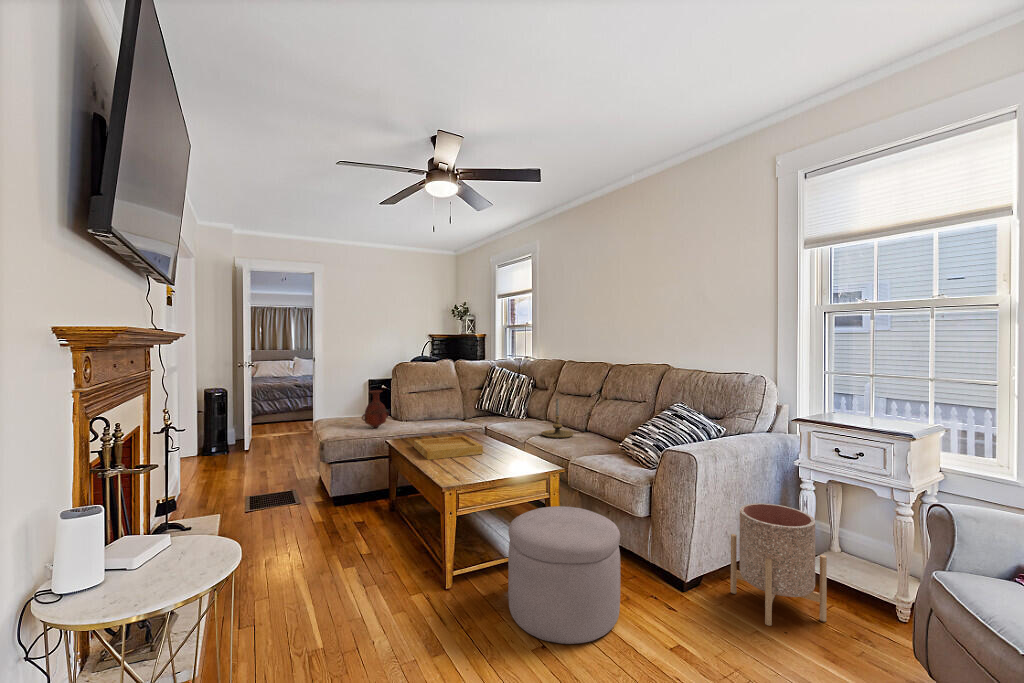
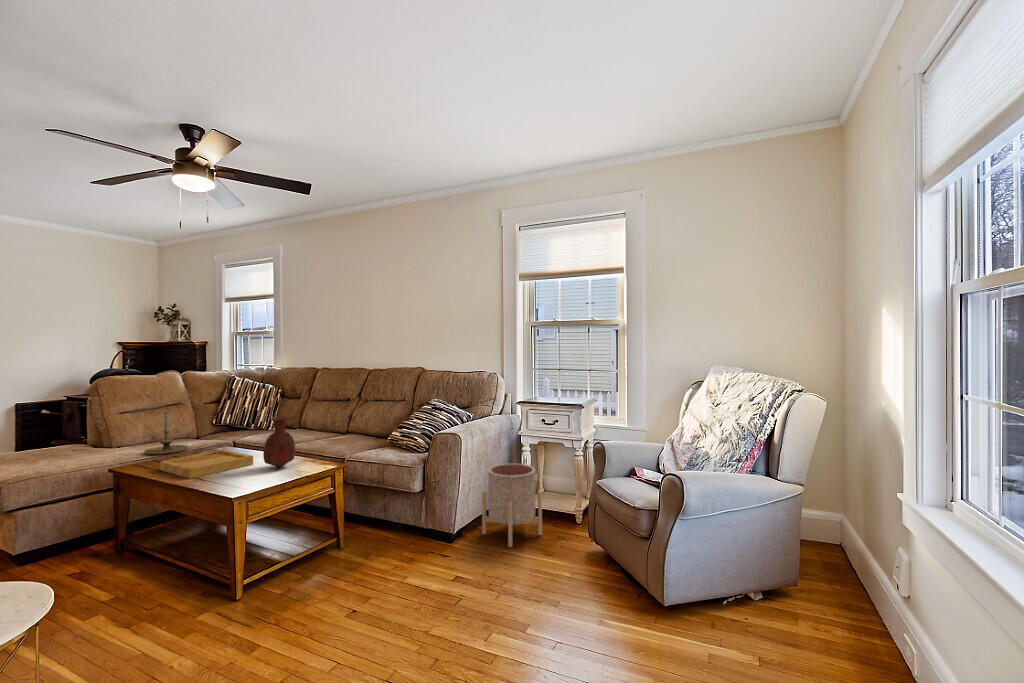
vase: present [362,390,389,428] -> present [263,416,295,468]
candle holder: present [541,399,574,438] -> present [144,412,188,454]
ottoman: present [508,506,620,644] -> none [310,493,411,608]

